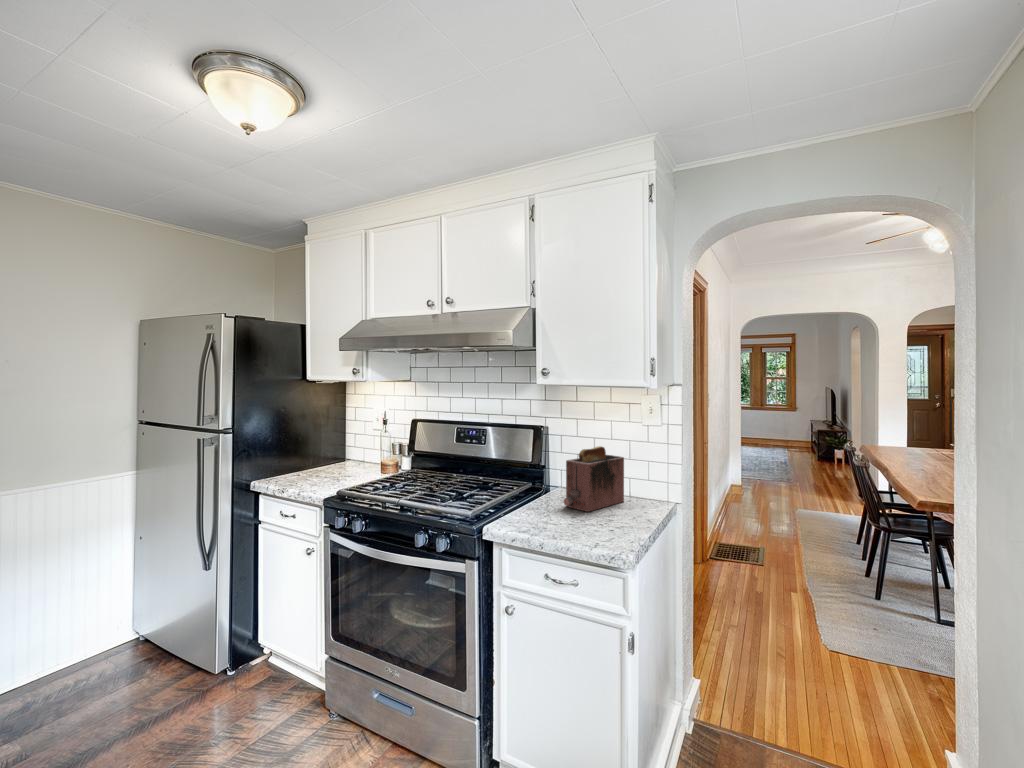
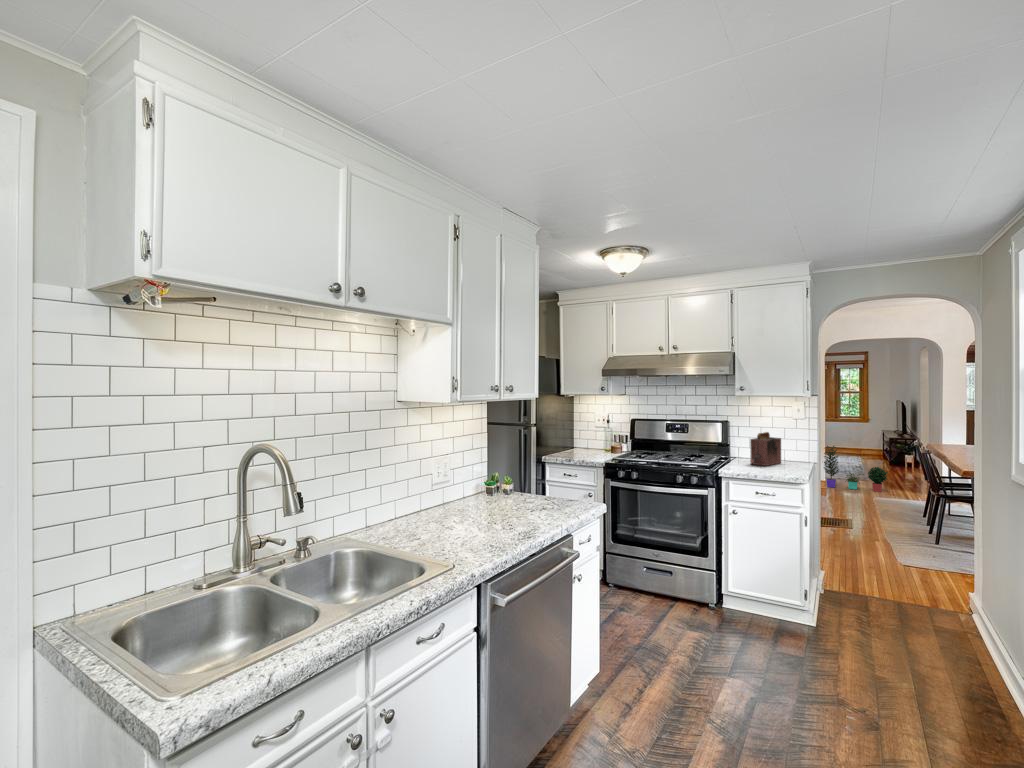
potted plant: none [737,442,814,500] -> present [824,445,888,492]

